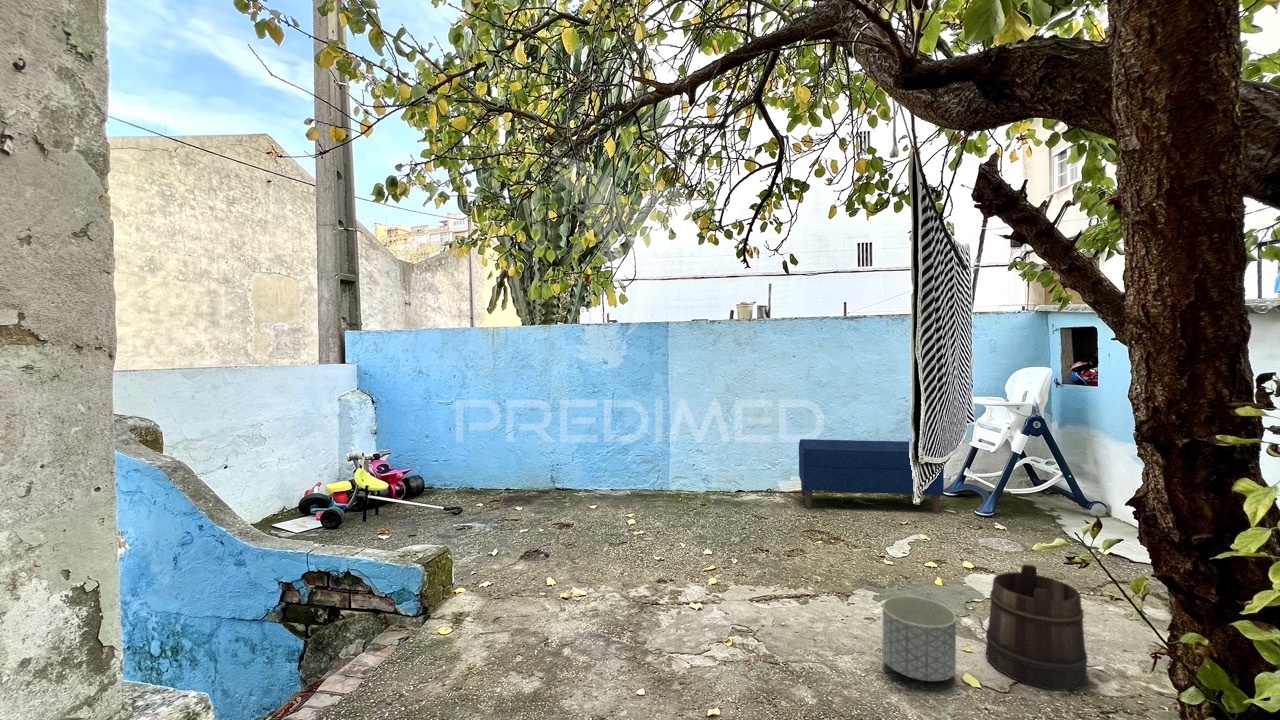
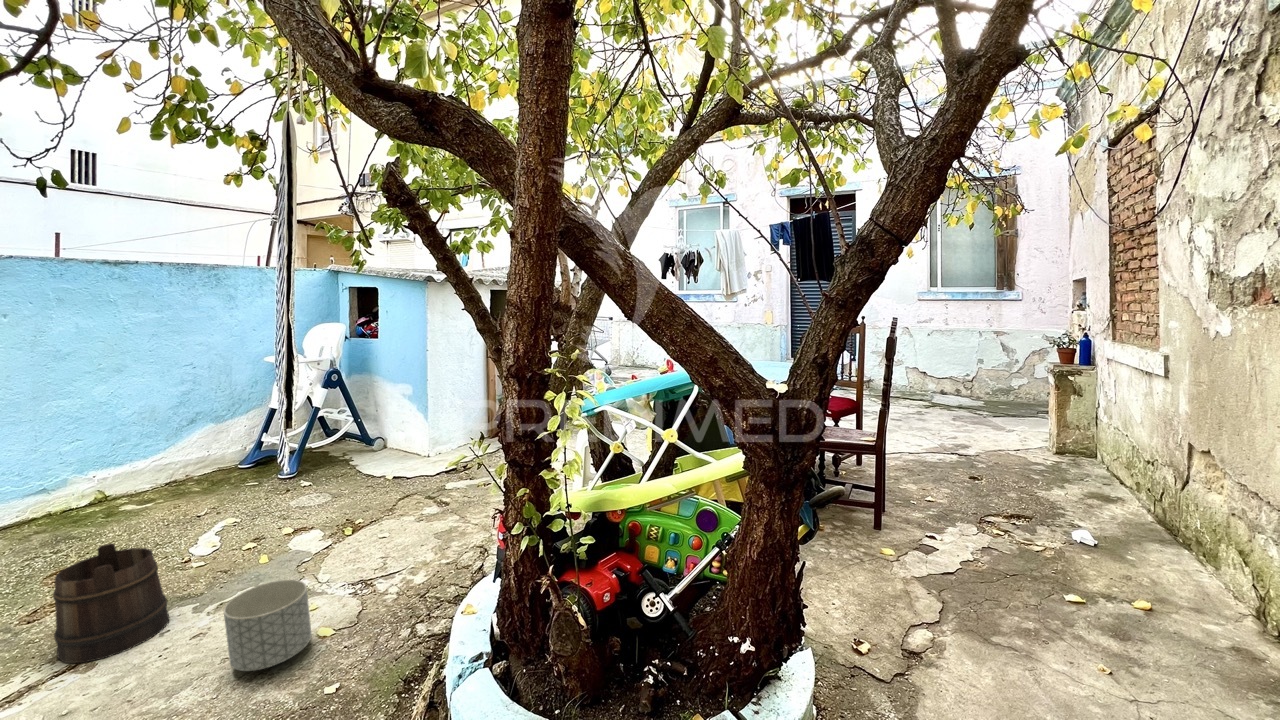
bench: present [799,439,944,514] -> none [12,423,243,545]
bucket: present [986,565,1088,690] -> present [53,543,169,663]

